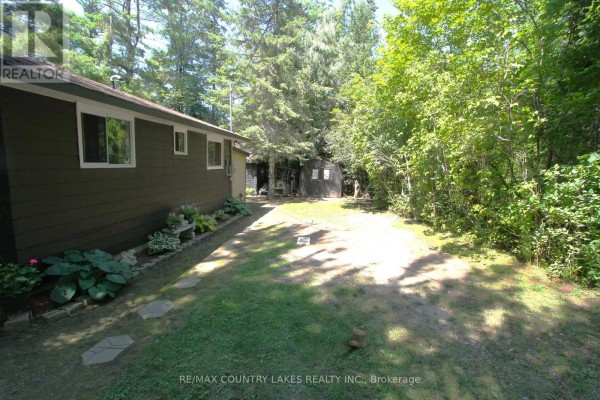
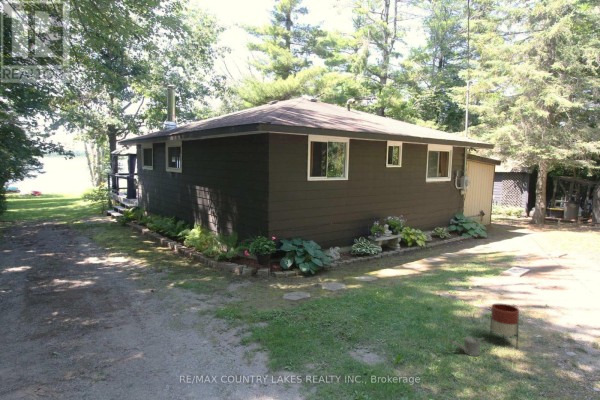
planter: none [353,282,378,323] -> present [490,304,519,342]

